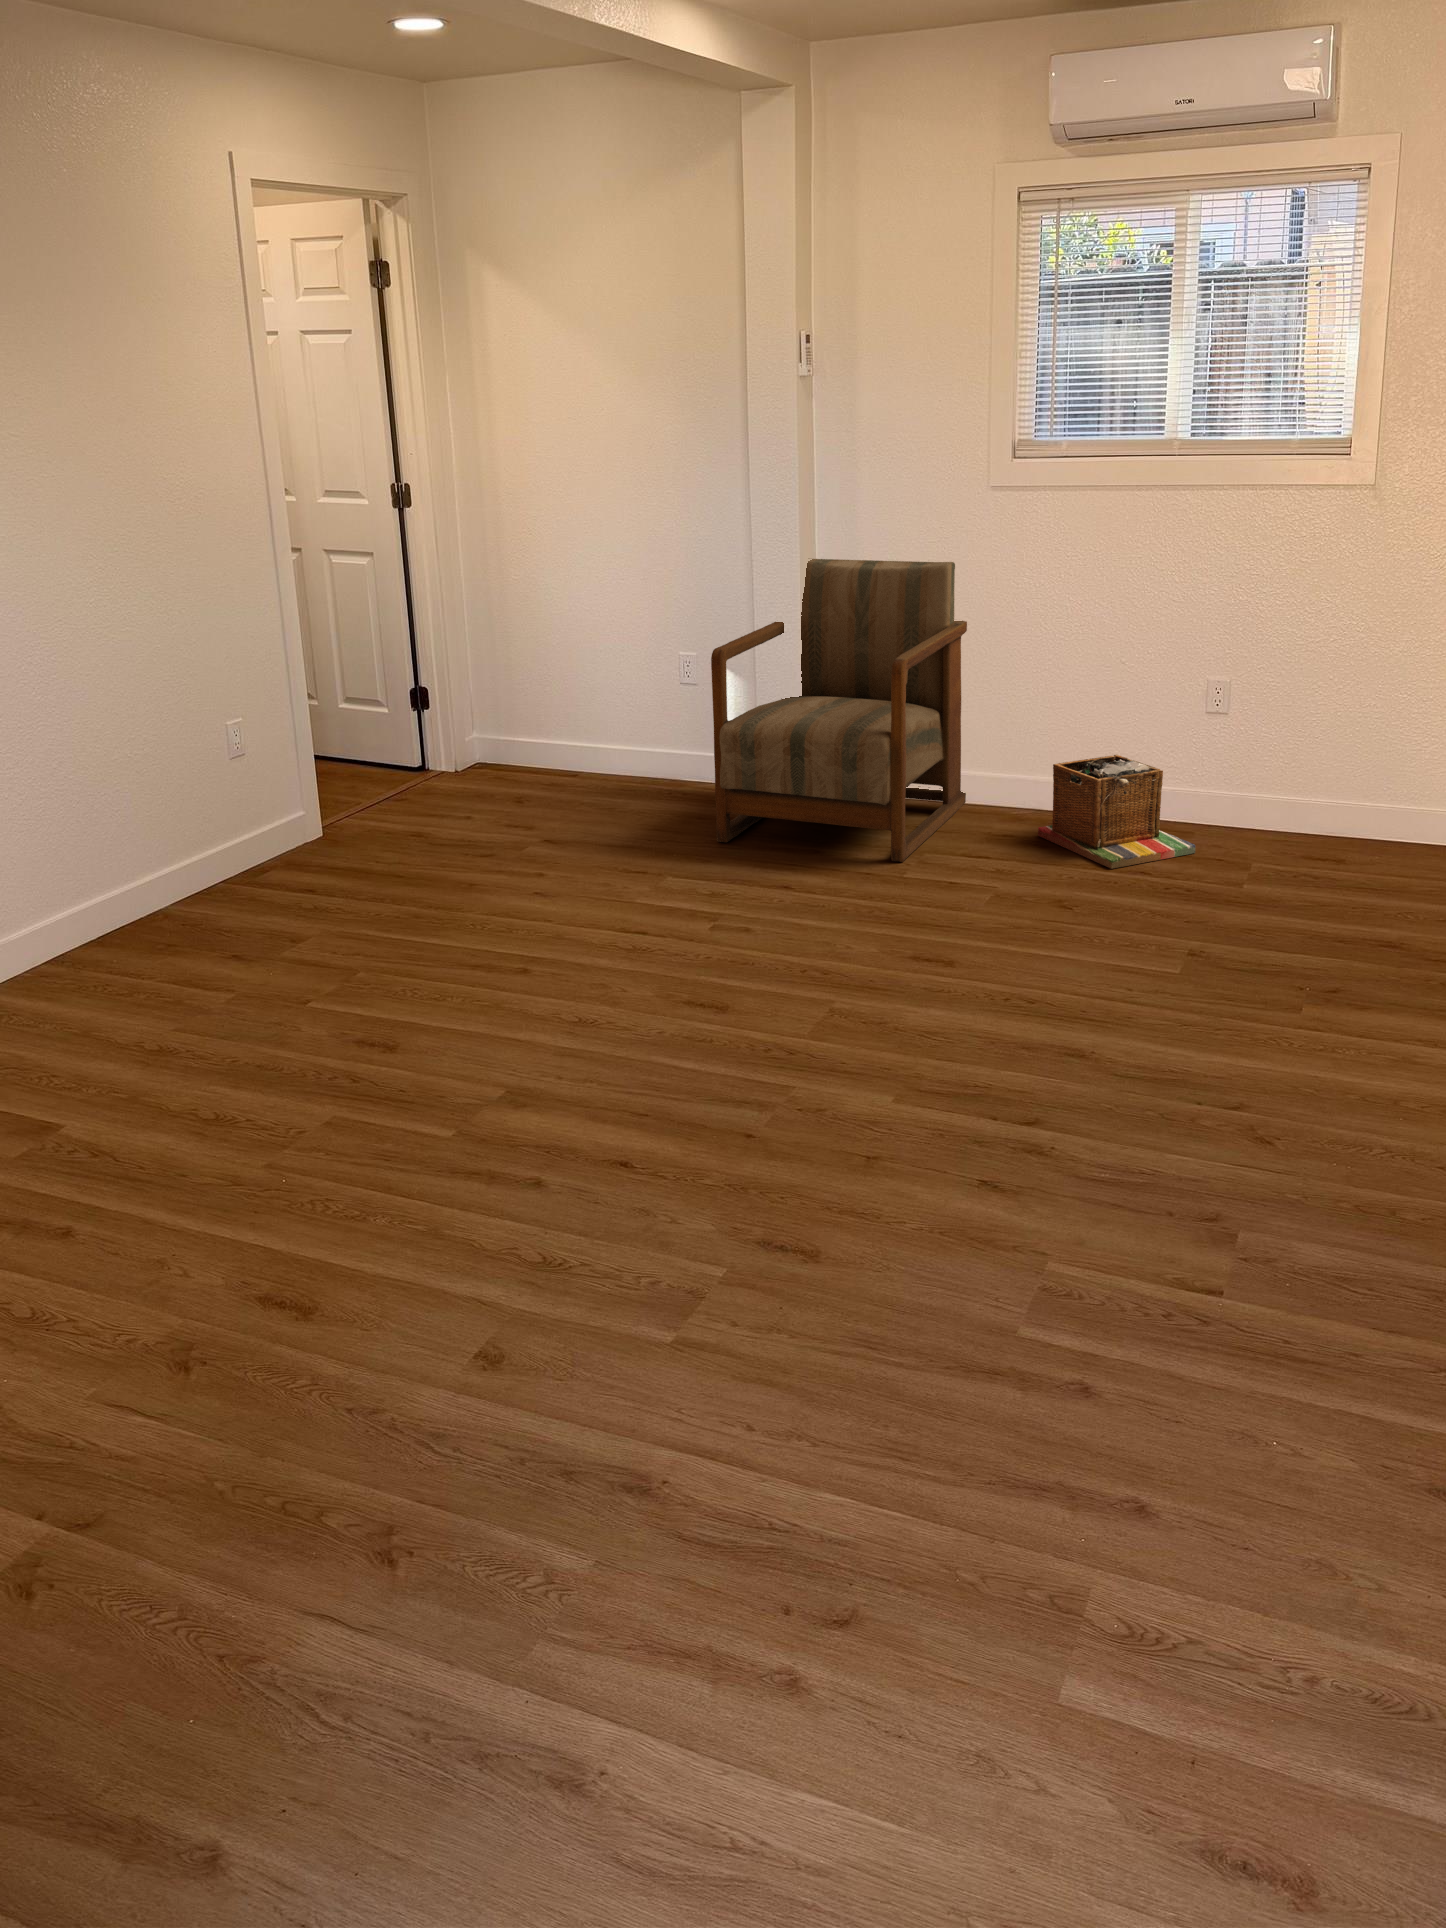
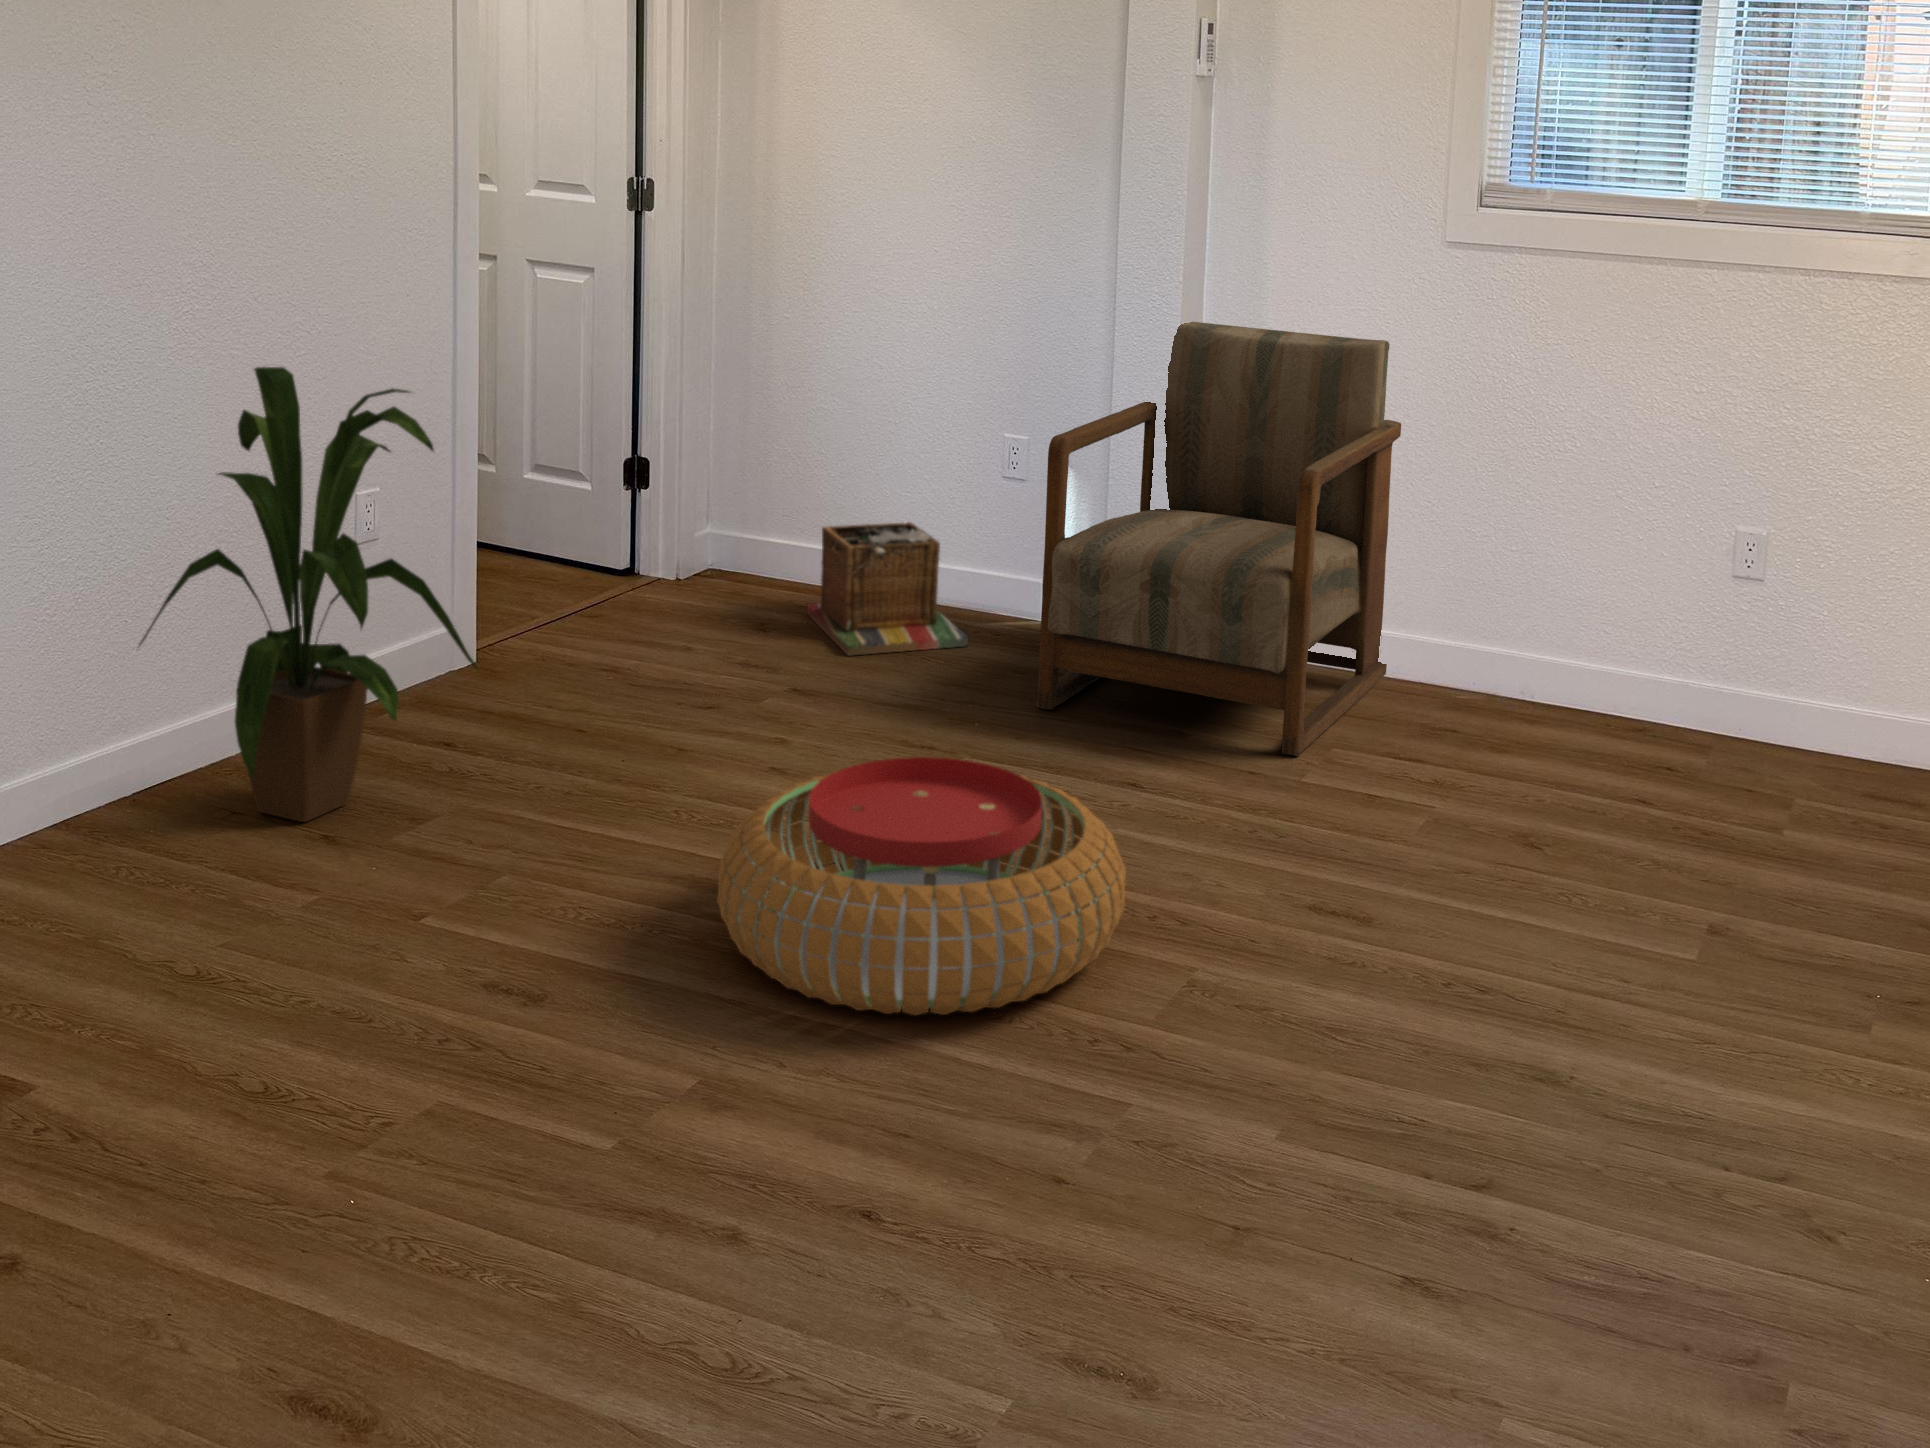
house plant: none [91,637,327,949] -> present [139,367,477,822]
laundry basket: present [1038,755,1195,869] -> present [807,522,968,656]
pouf: none [504,874,782,1043] -> present [717,757,1126,1015]

